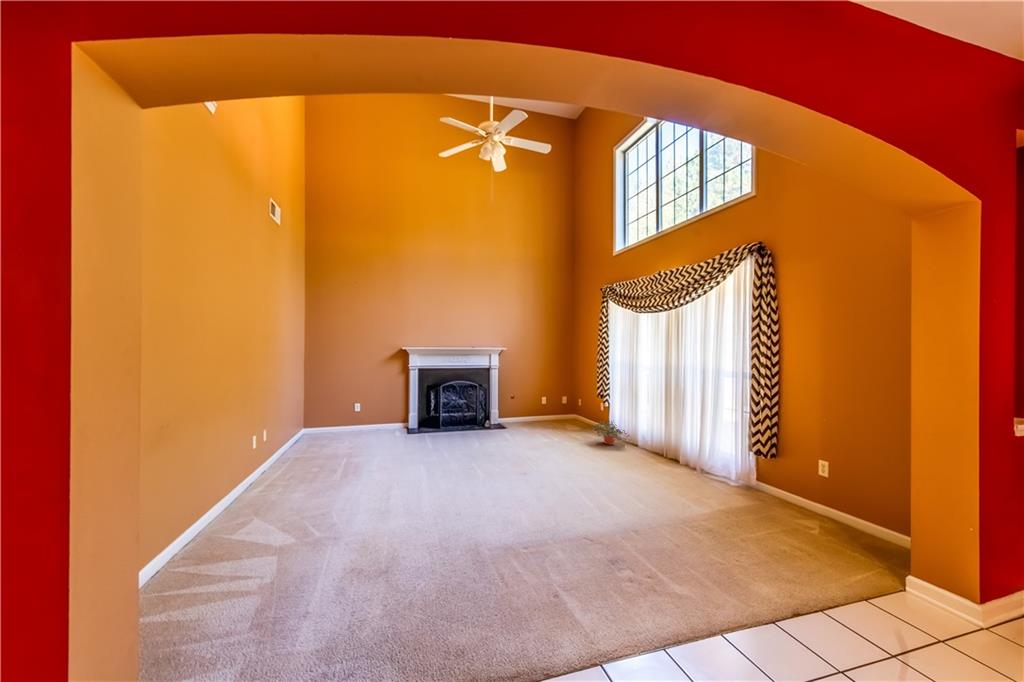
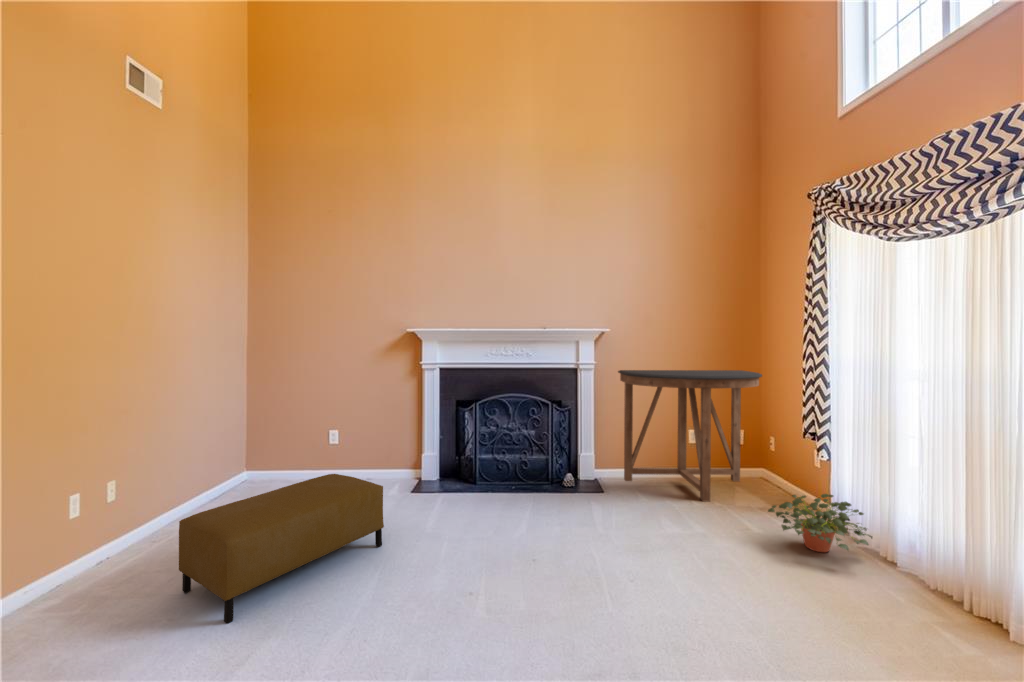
console table: none [511,365,579,431] -> present [618,370,762,501]
ottoman: none [280,426,406,515] -> present [179,474,384,624]

